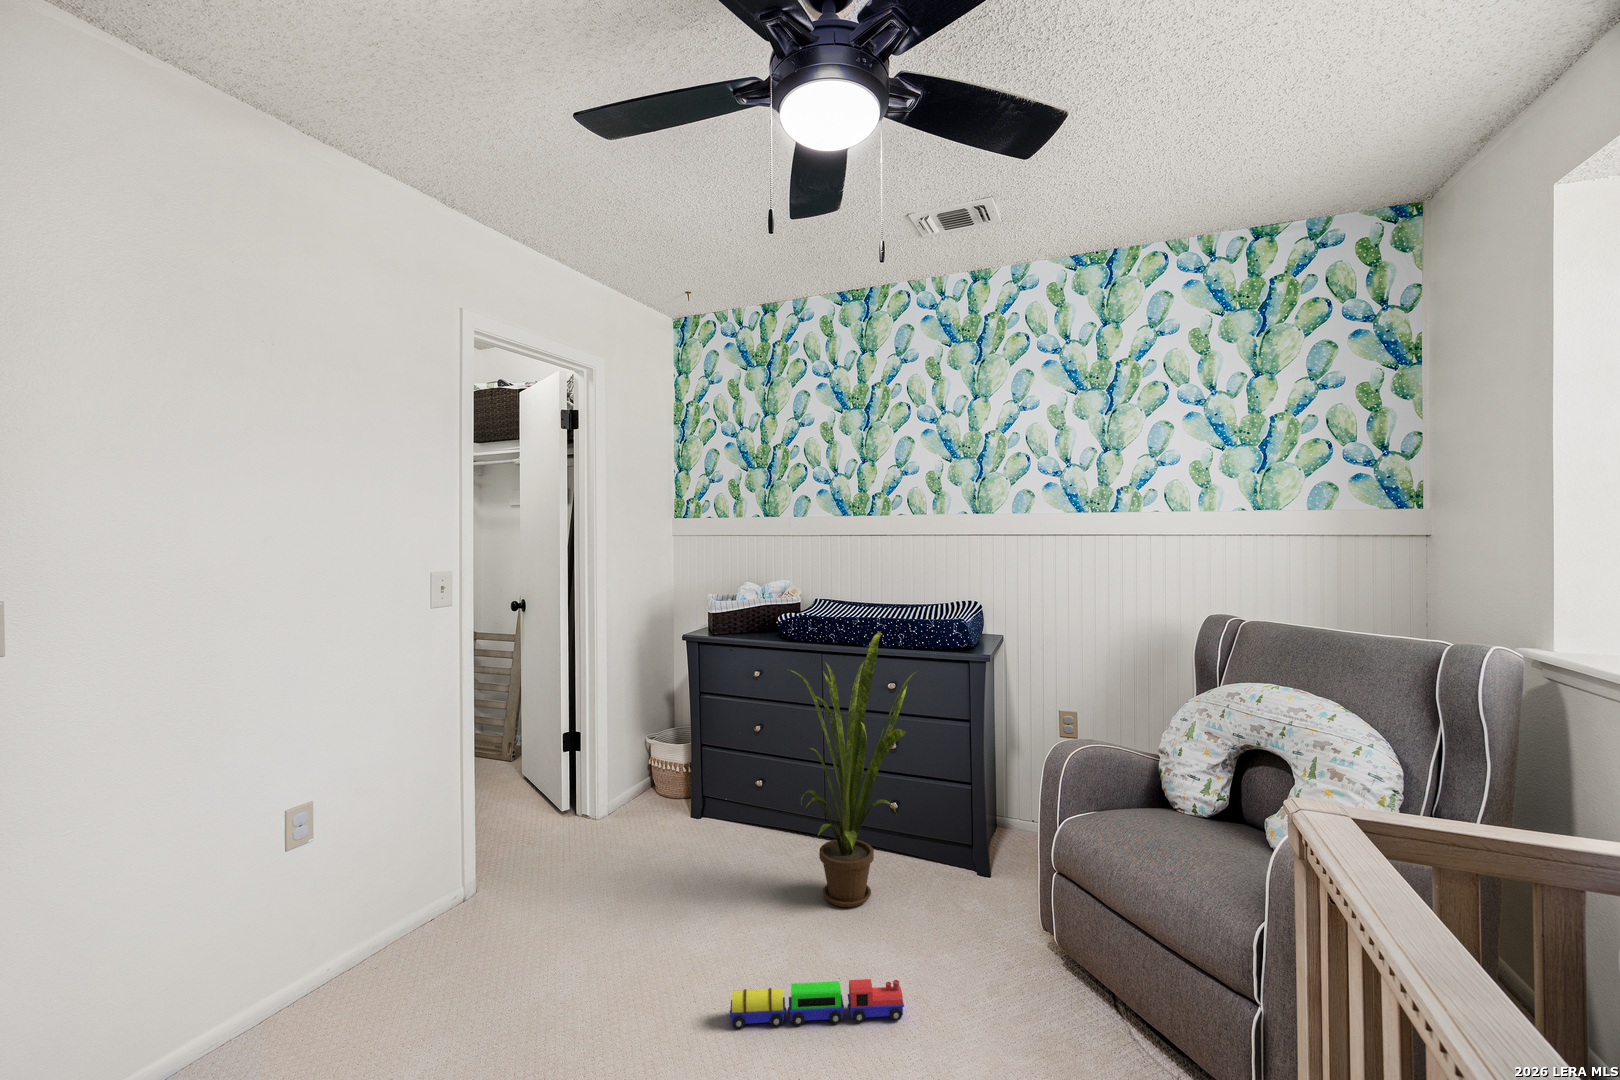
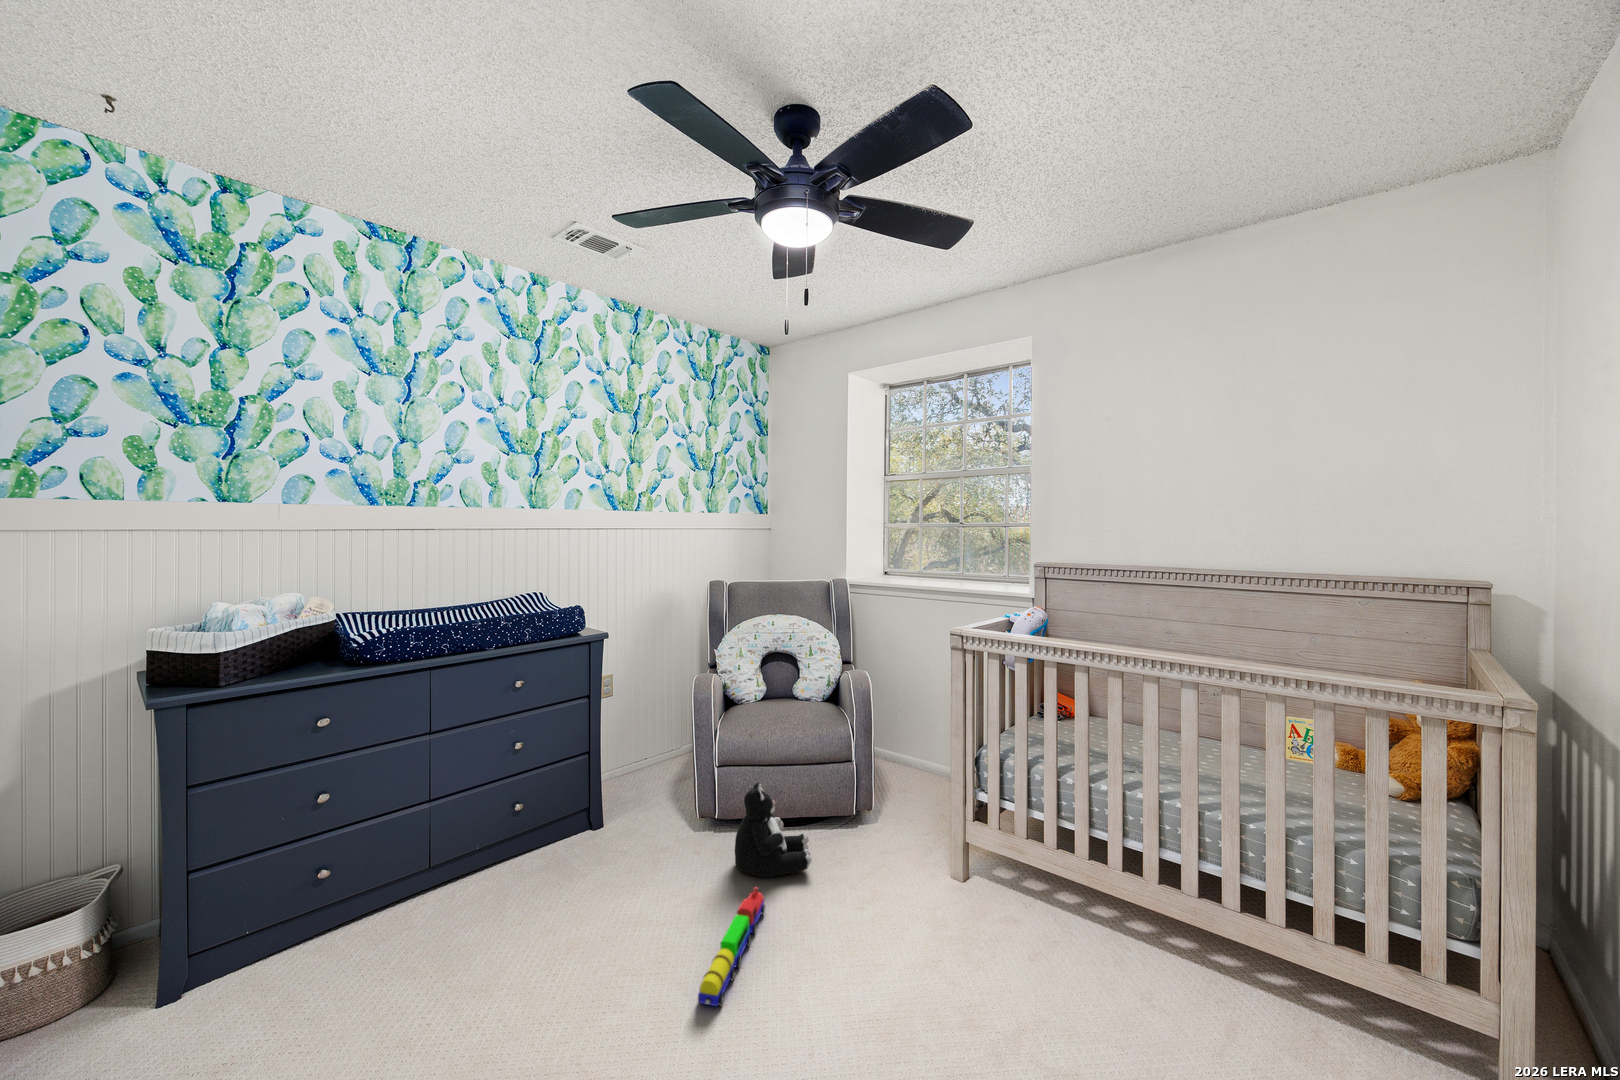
house plant: present [787,632,917,907] -> none [496,630,663,912]
plush toy: none [957,878,1069,1033] -> present [735,783,811,877]

